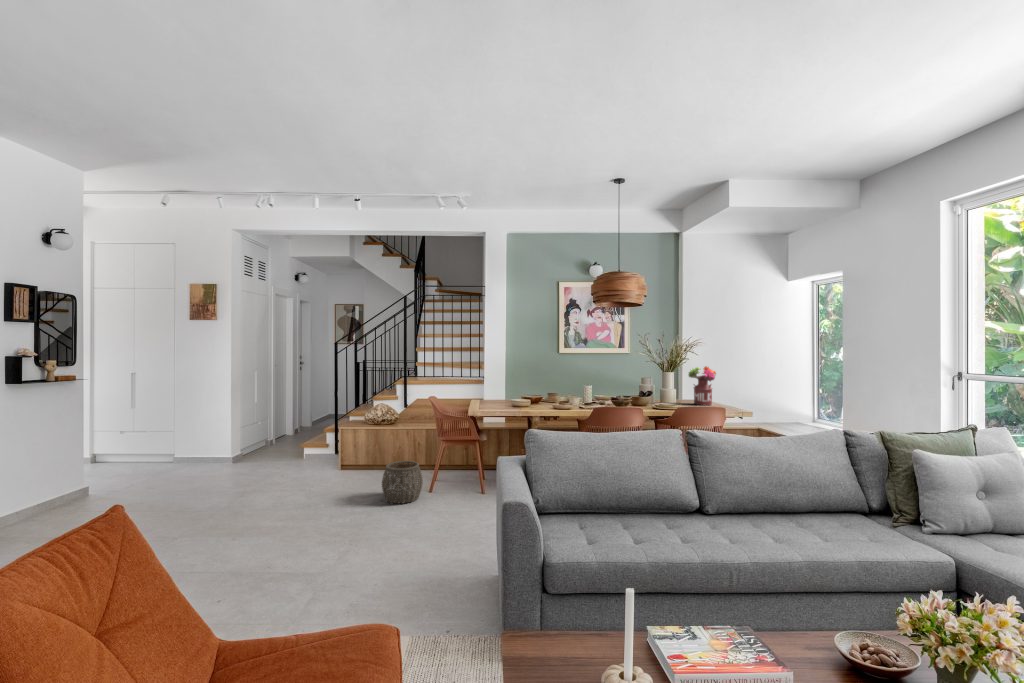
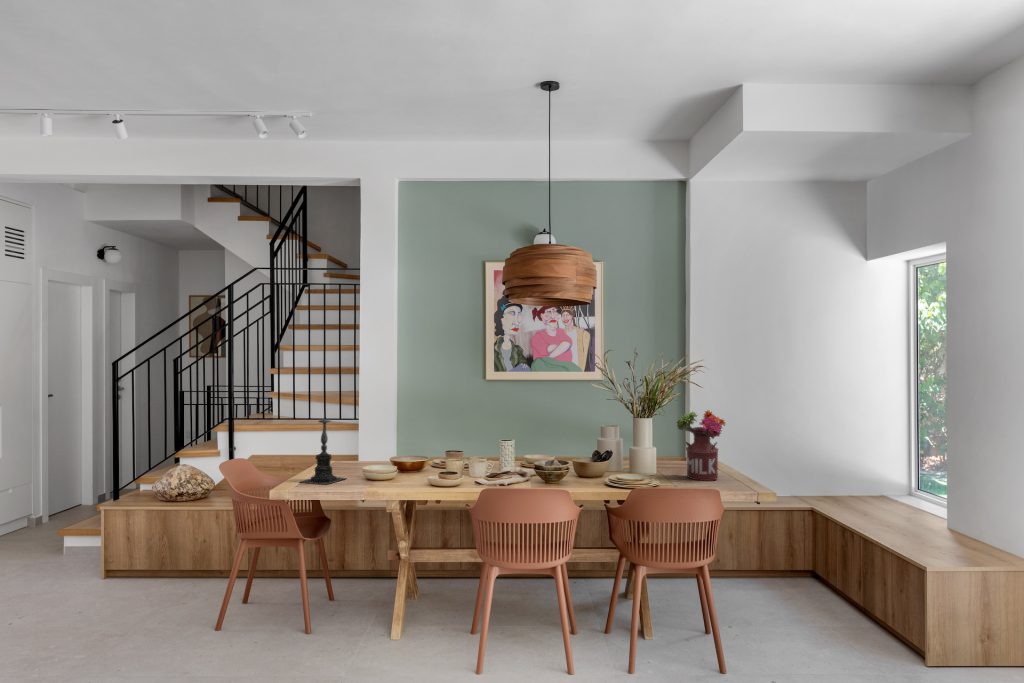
candle holder: none [479,367,504,408] -> present [301,417,346,485]
woven basket: present [382,461,423,503] -> none [122,574,202,656]

